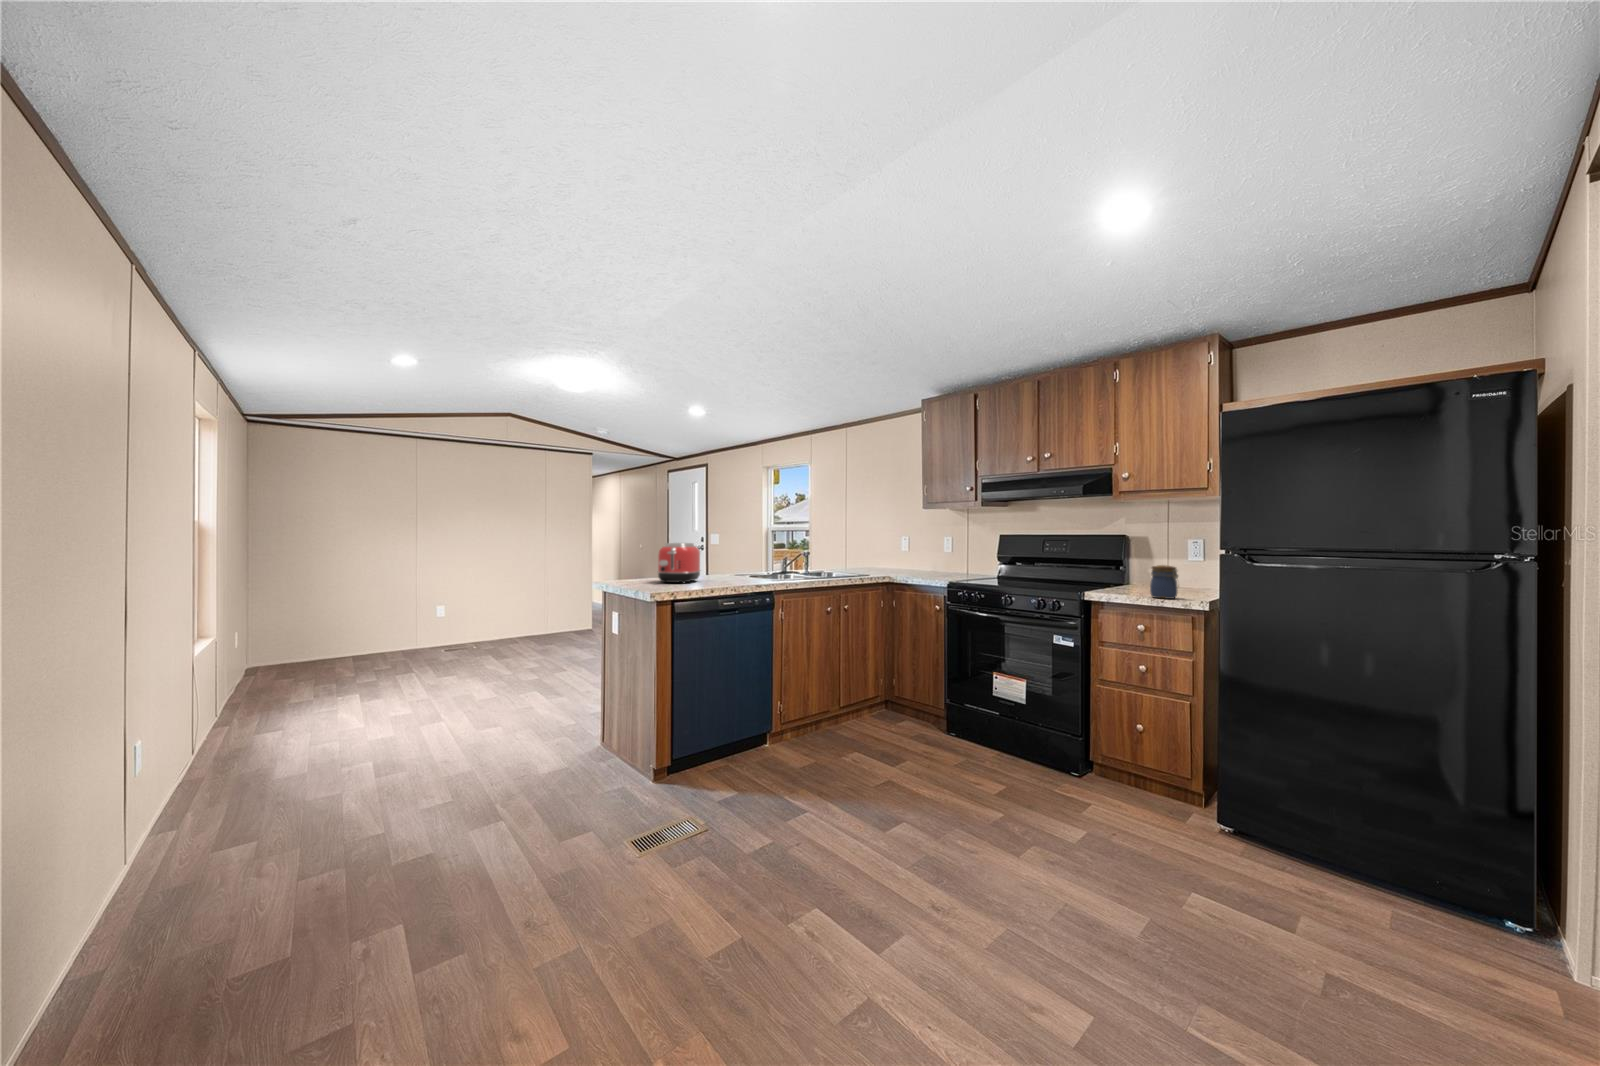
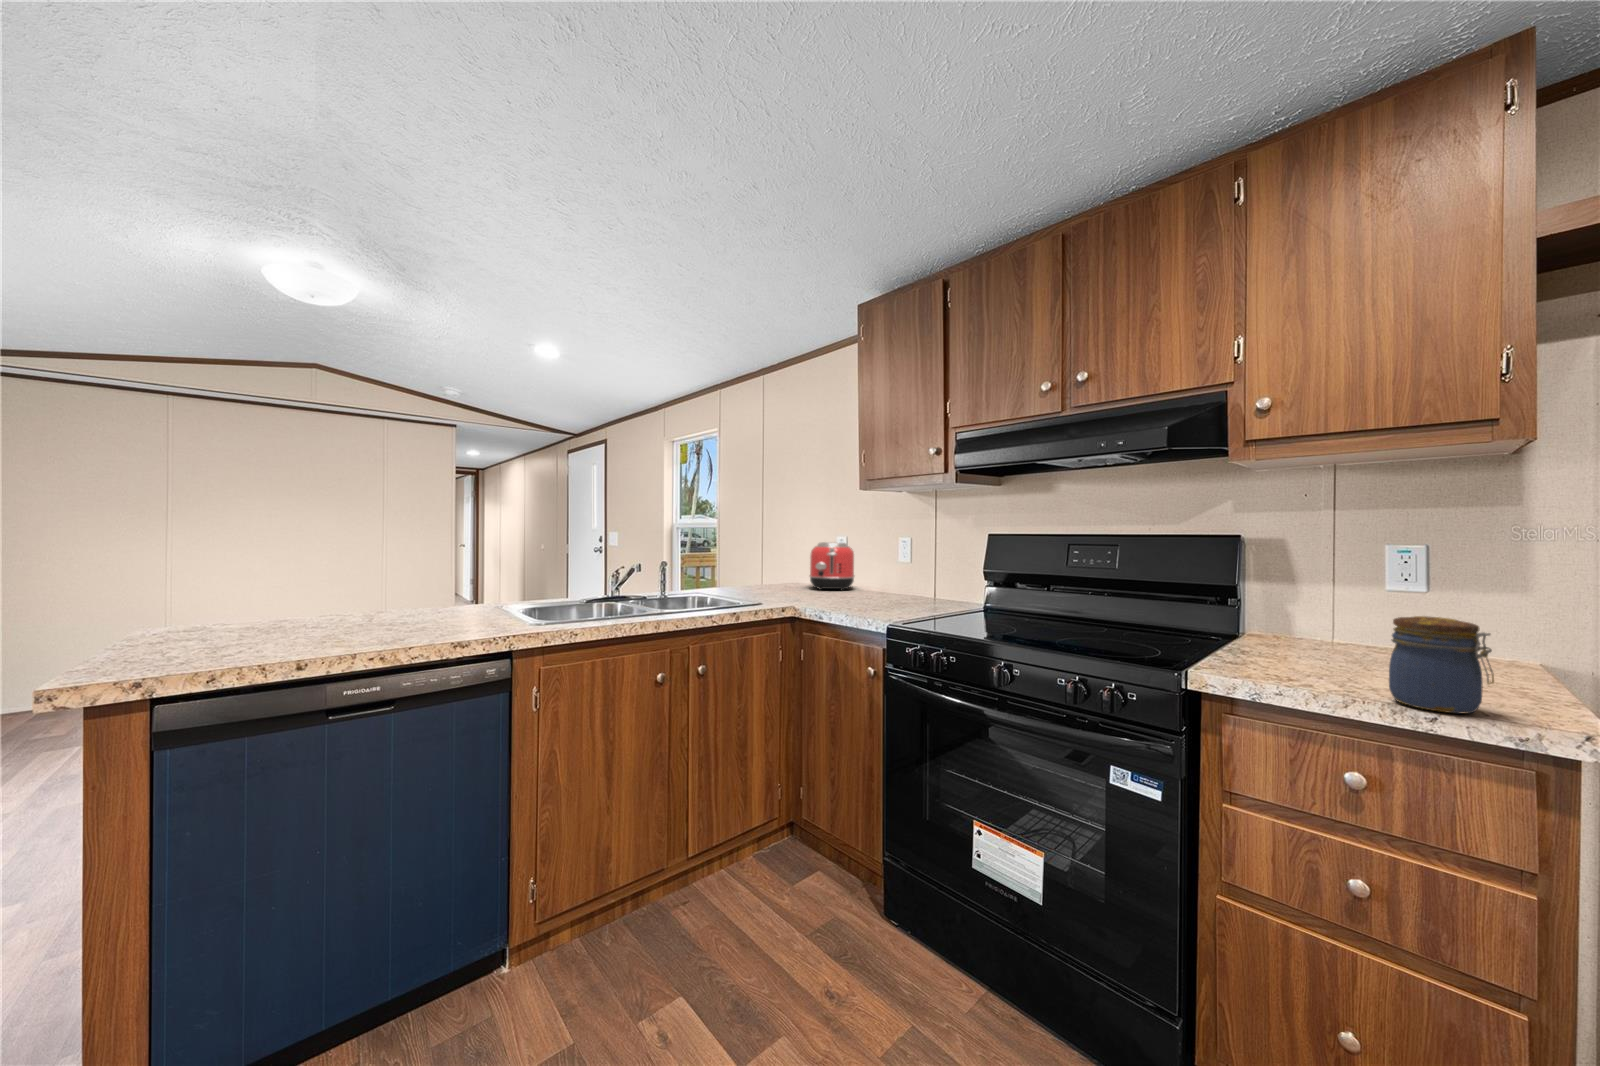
toaster: present [658,543,700,583] -> present [810,542,854,590]

